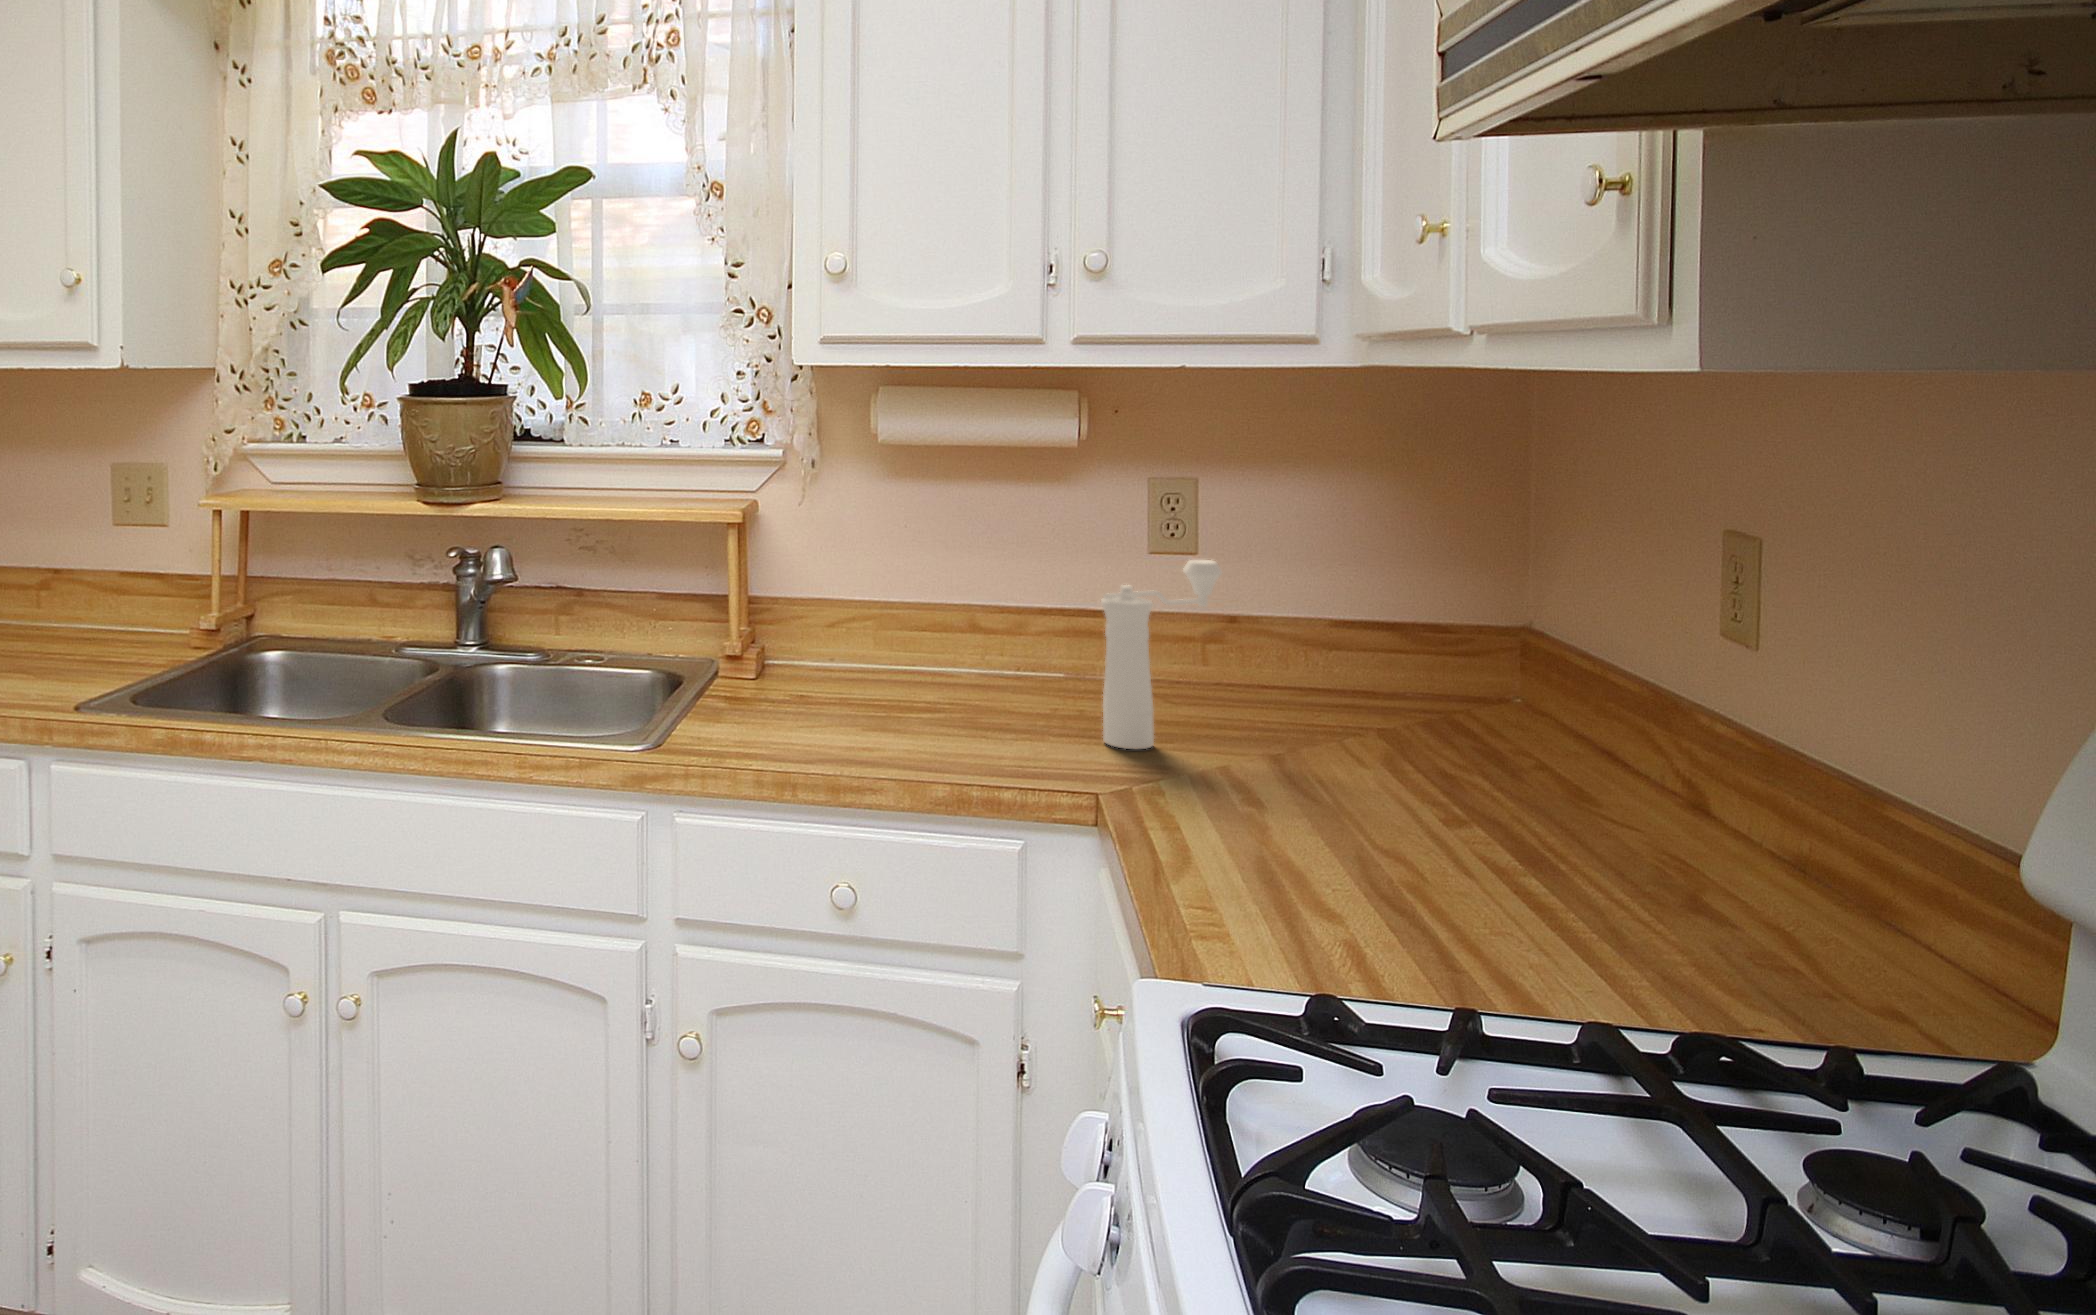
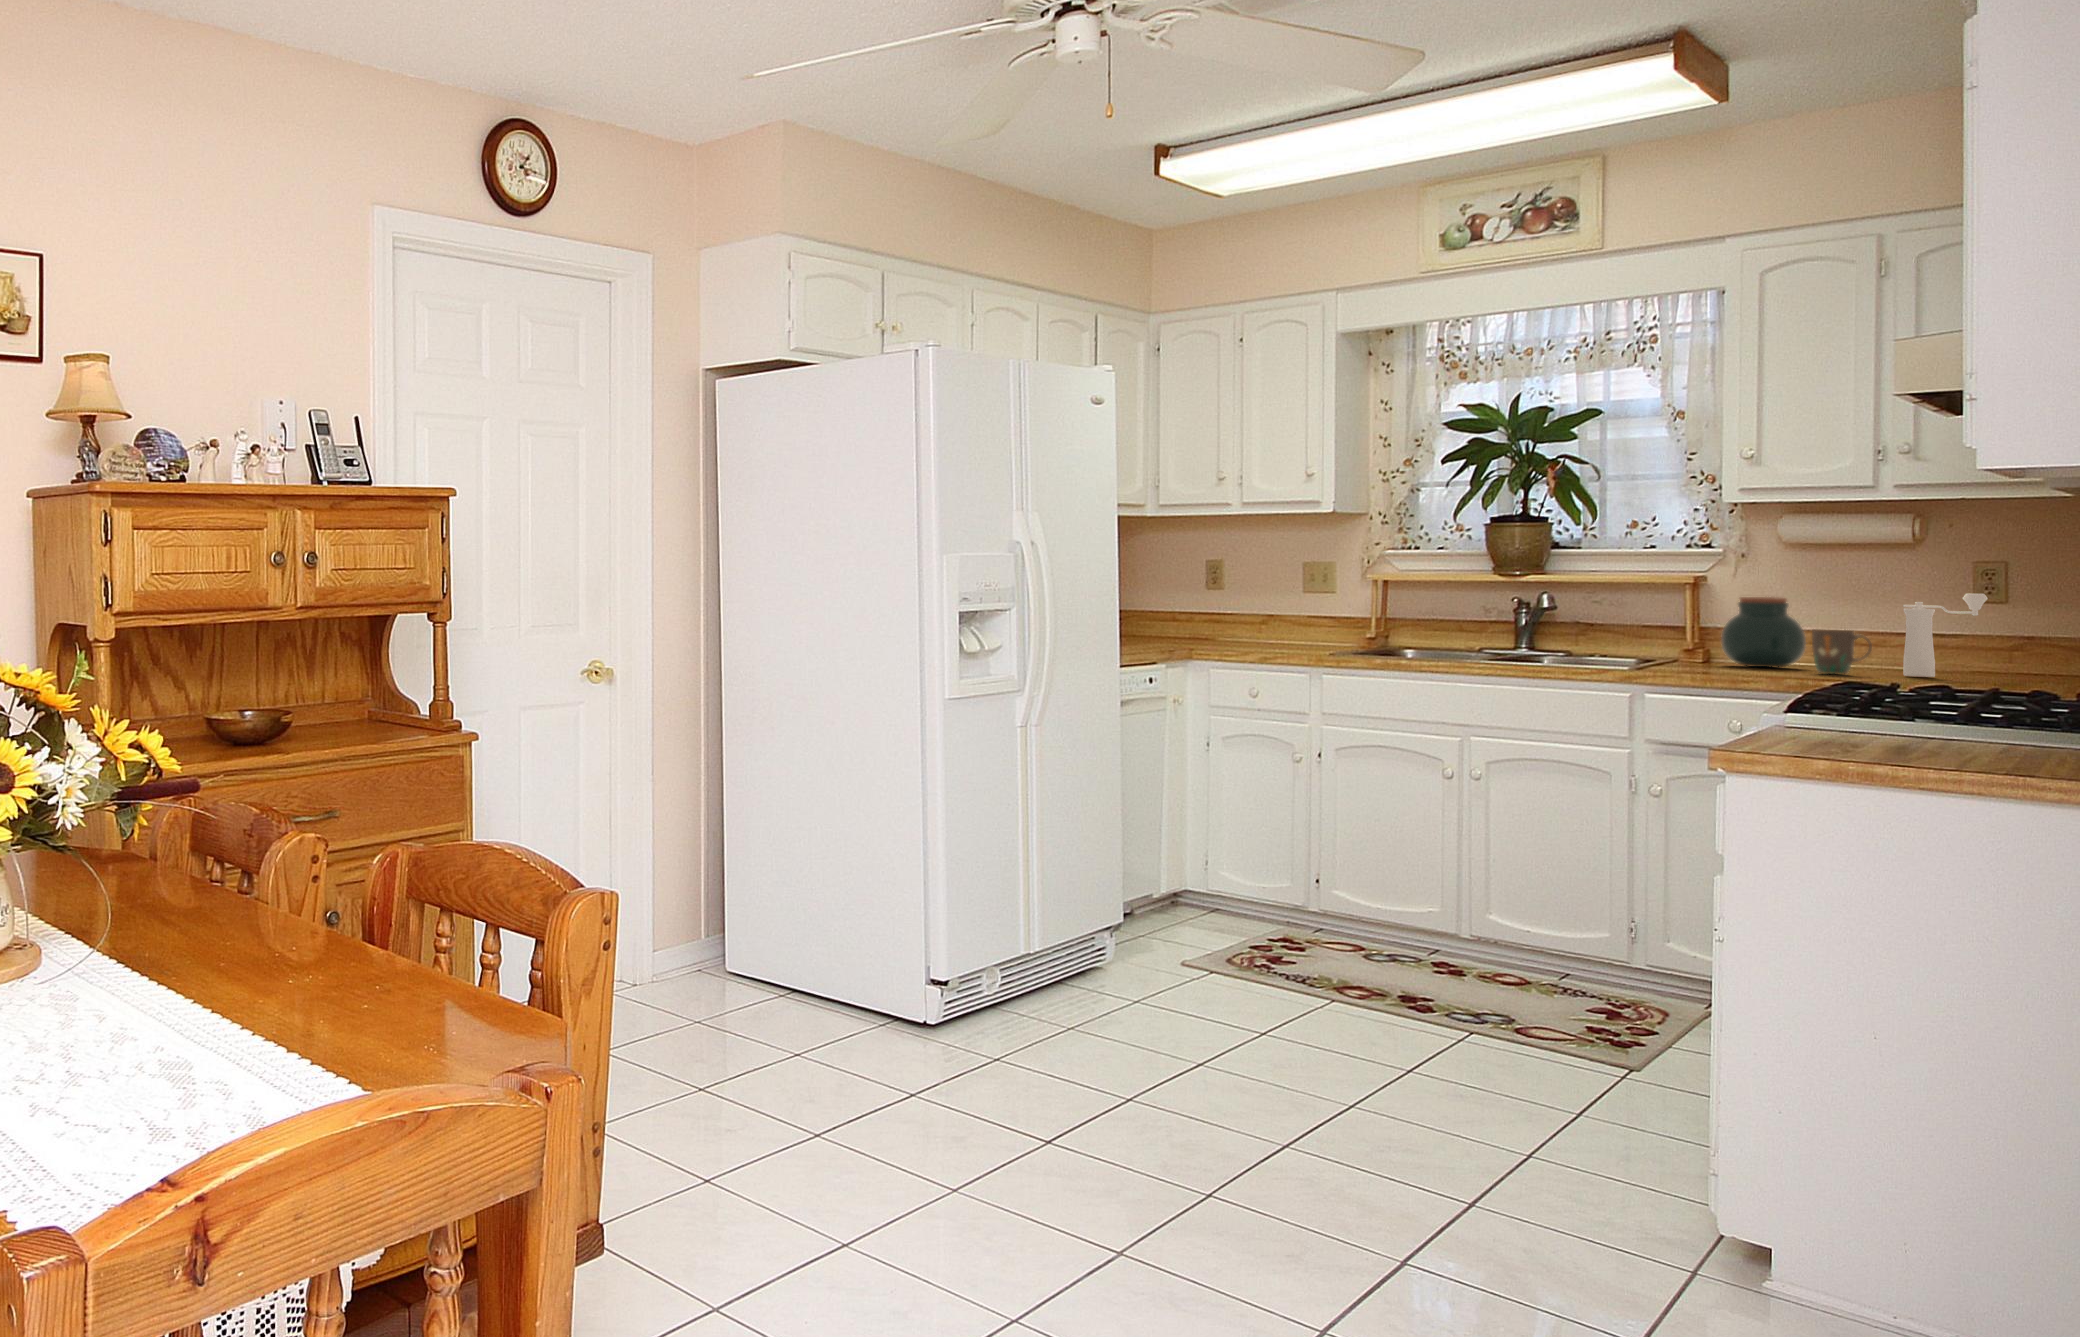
jar: none [792,553,924,705] -> present [1721,597,1806,667]
mug: none [964,653,1069,762] -> present [1812,630,1872,674]

